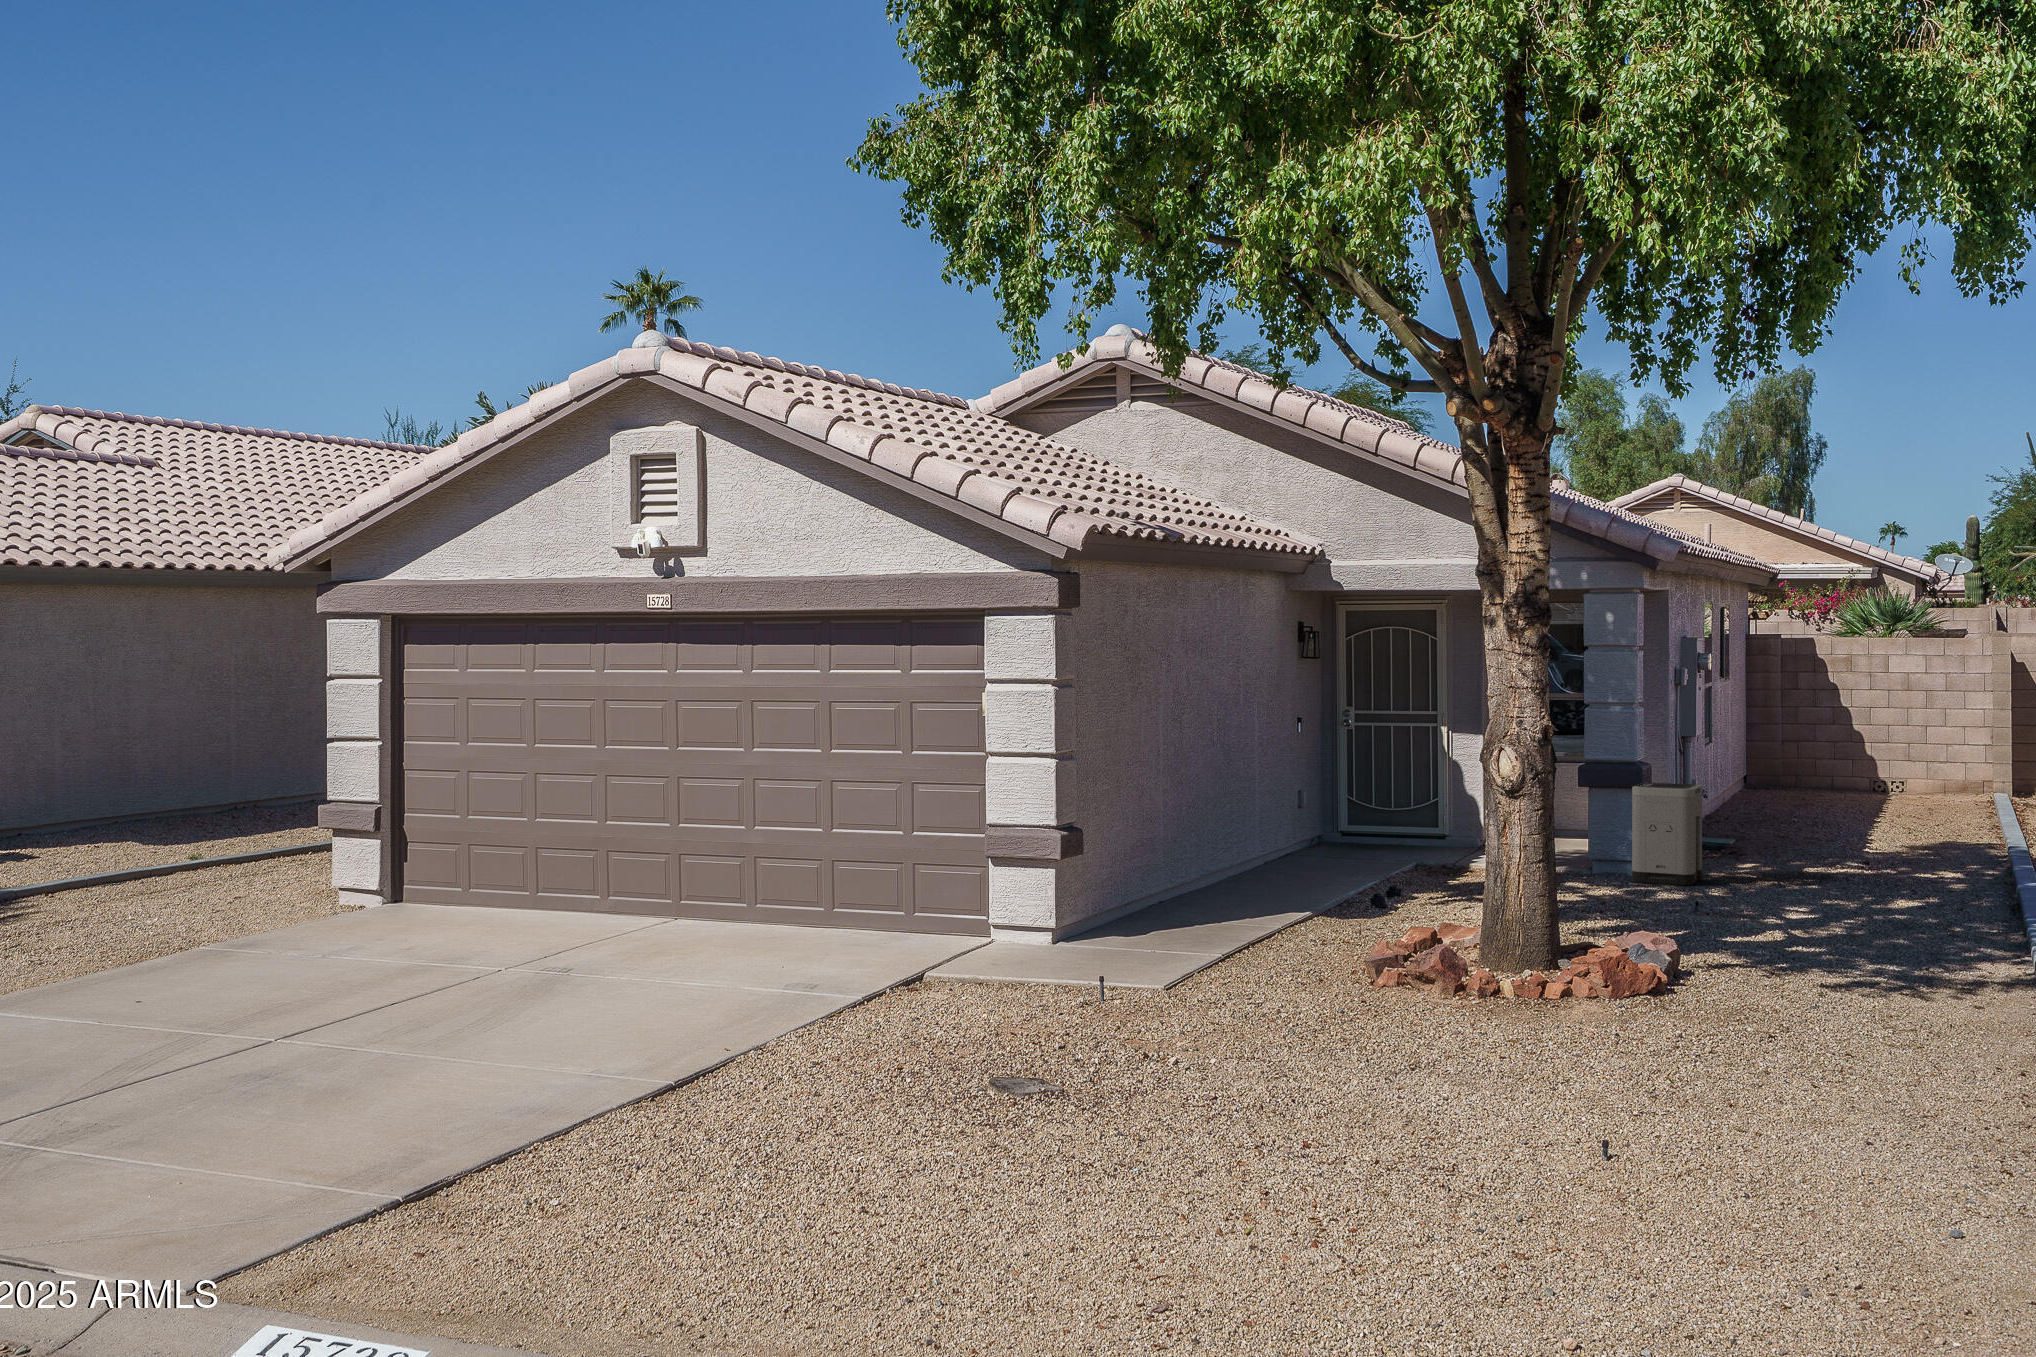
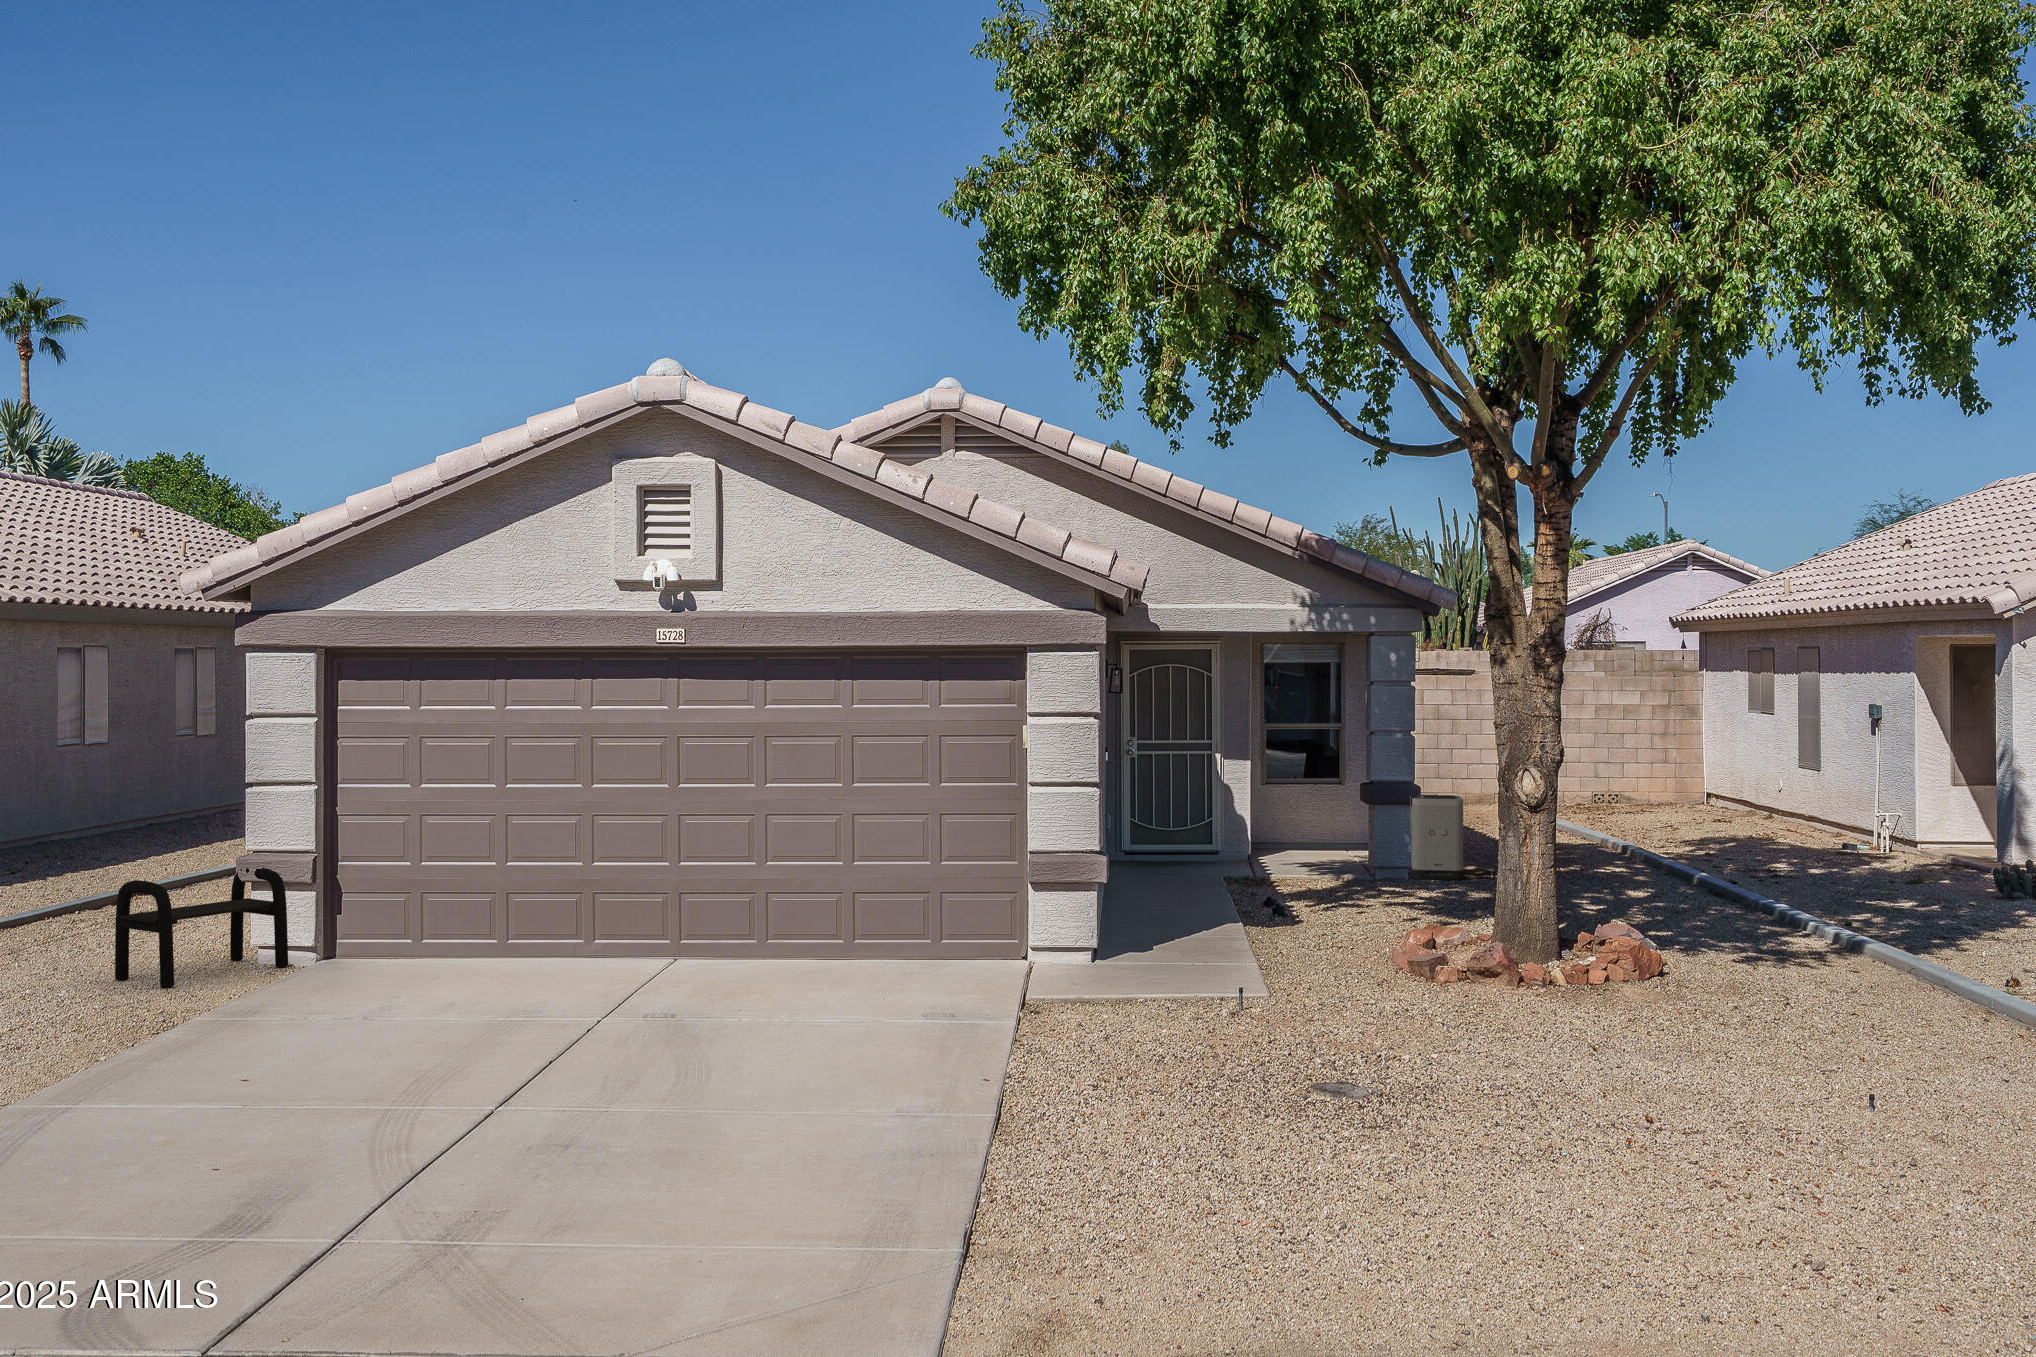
bench: none [205,818,353,923] -> present [115,868,288,988]

